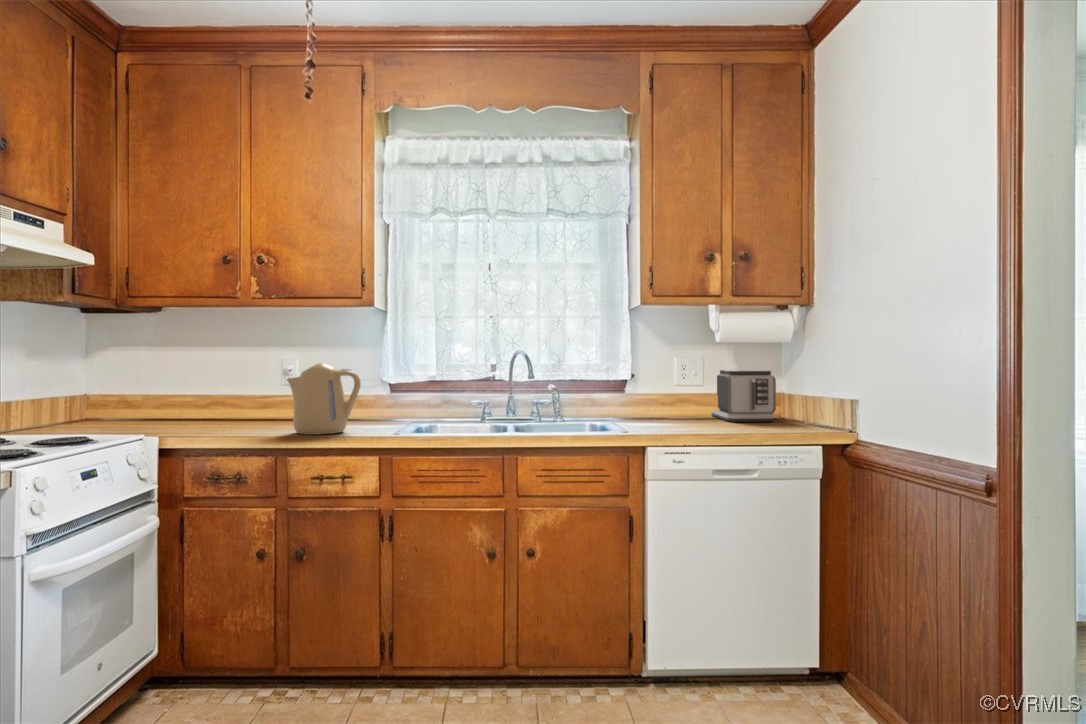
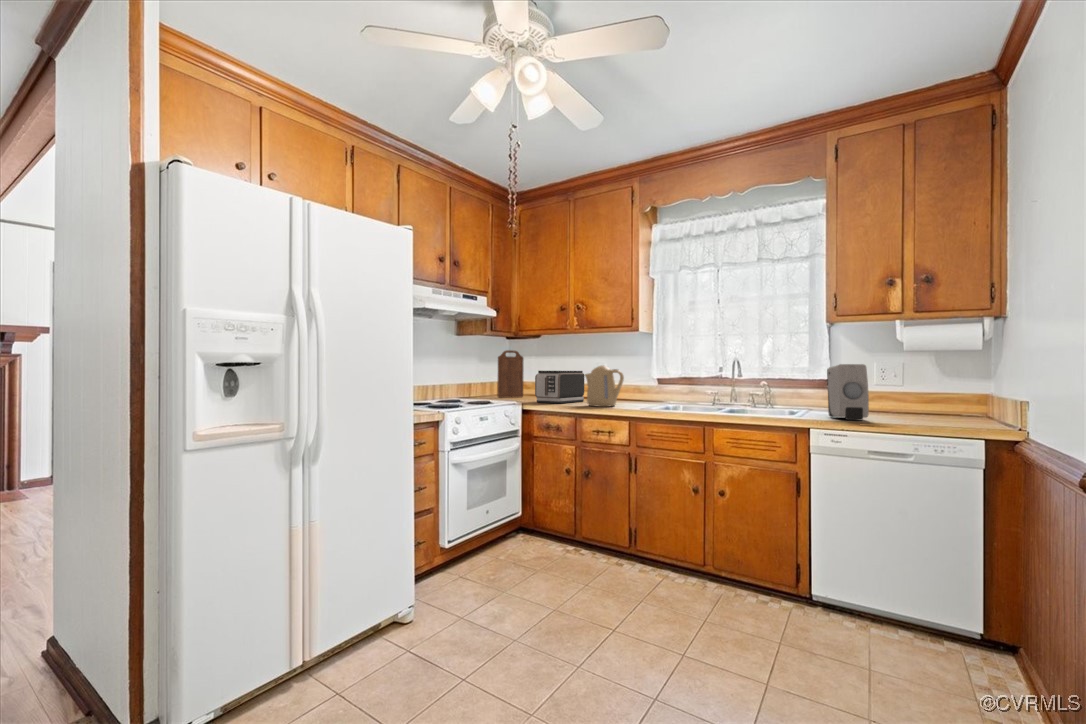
cutting board: none [78,334,135,426] -> present [497,350,524,398]
soap dispenser: none [649,360,705,433] -> present [827,364,869,420]
toaster: present [711,370,776,422] -> present [535,371,584,403]

